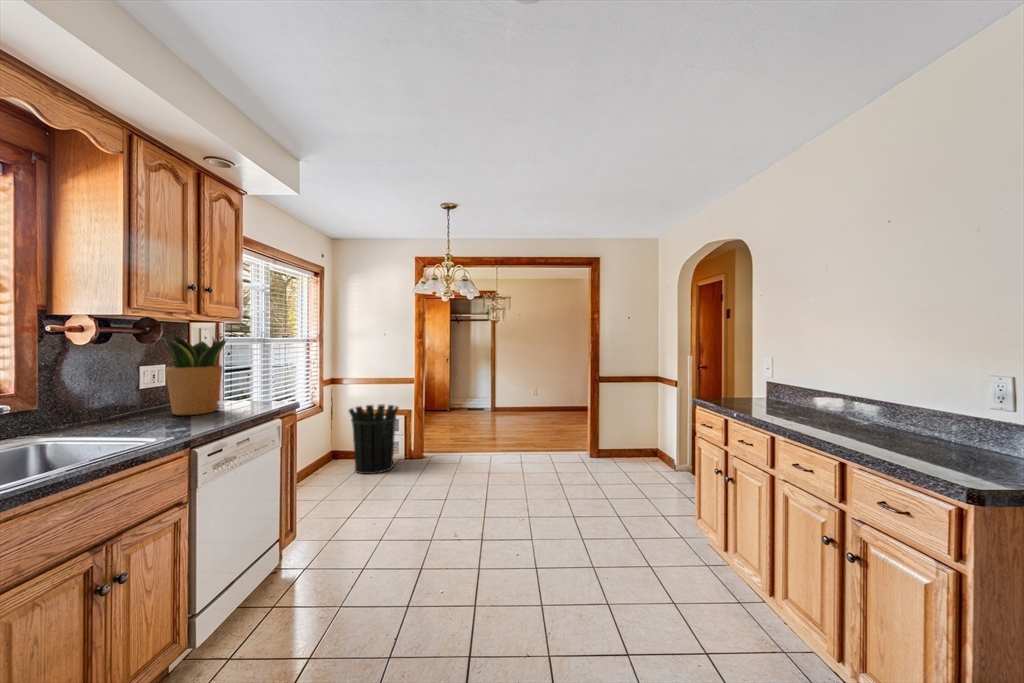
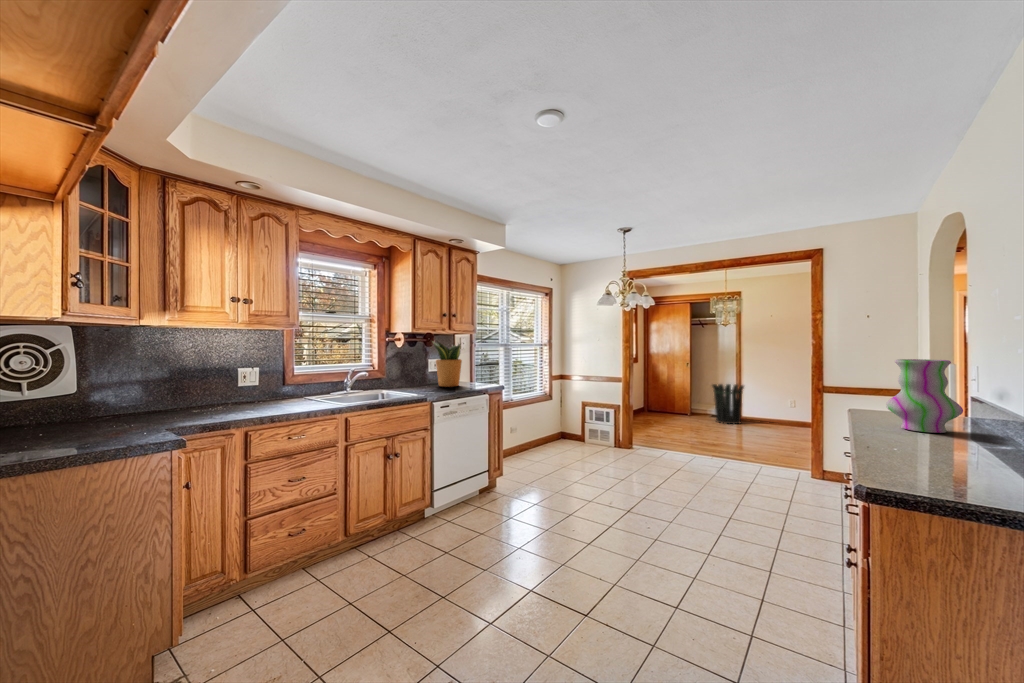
vase: none [743,355,795,414] -> present [886,359,963,433]
waste bin: present [349,404,398,474] -> present [712,384,744,424]

